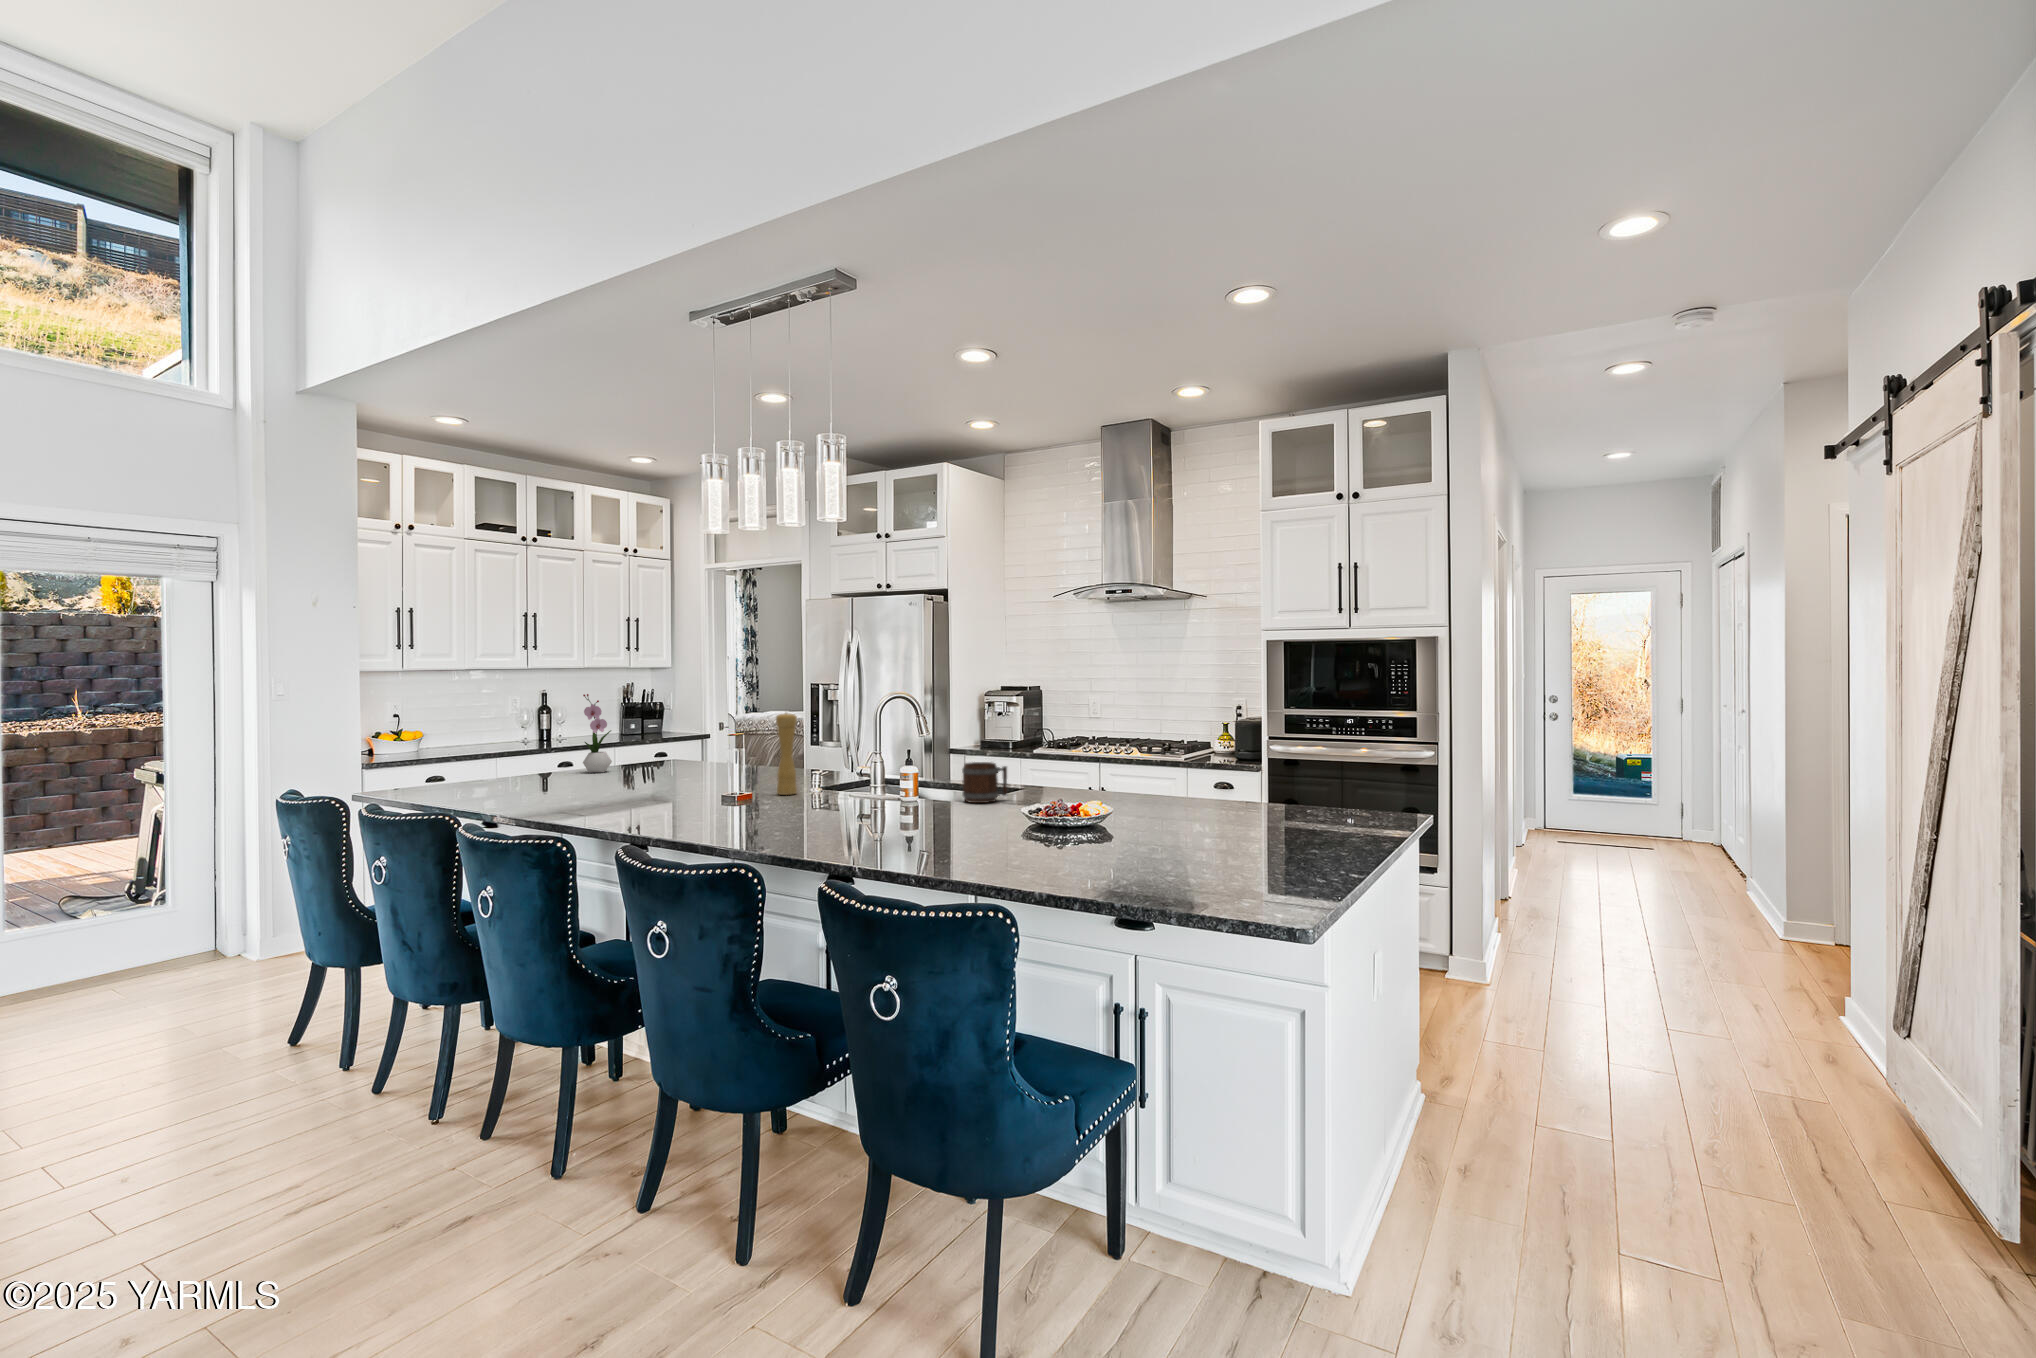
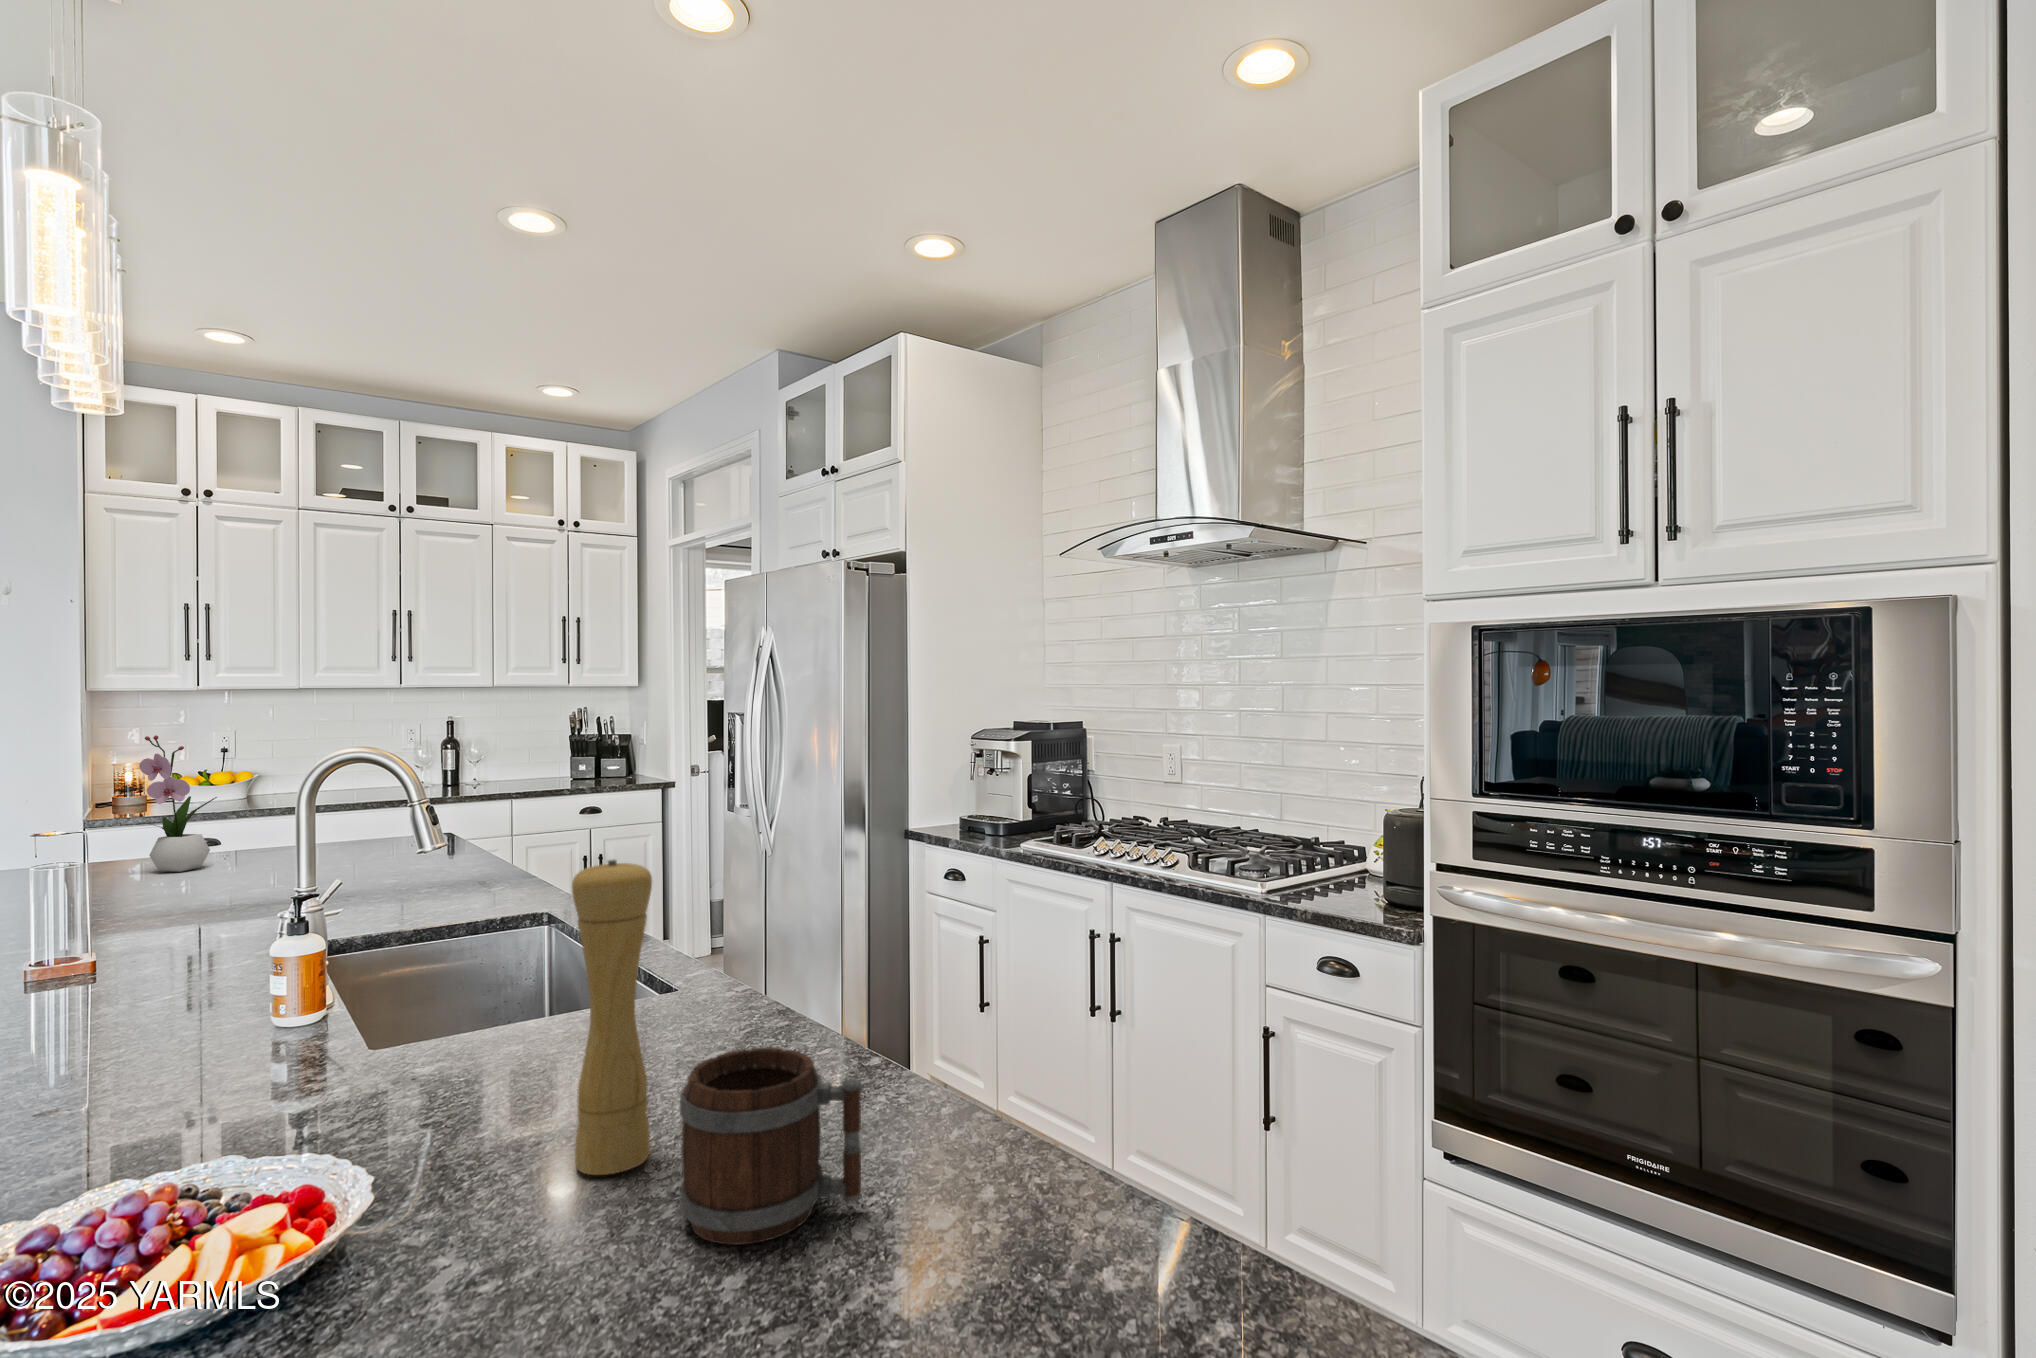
pepper mill: present [776,713,797,795] -> present [572,860,652,1175]
mug: present [962,762,1007,803] -> present [680,1047,862,1245]

